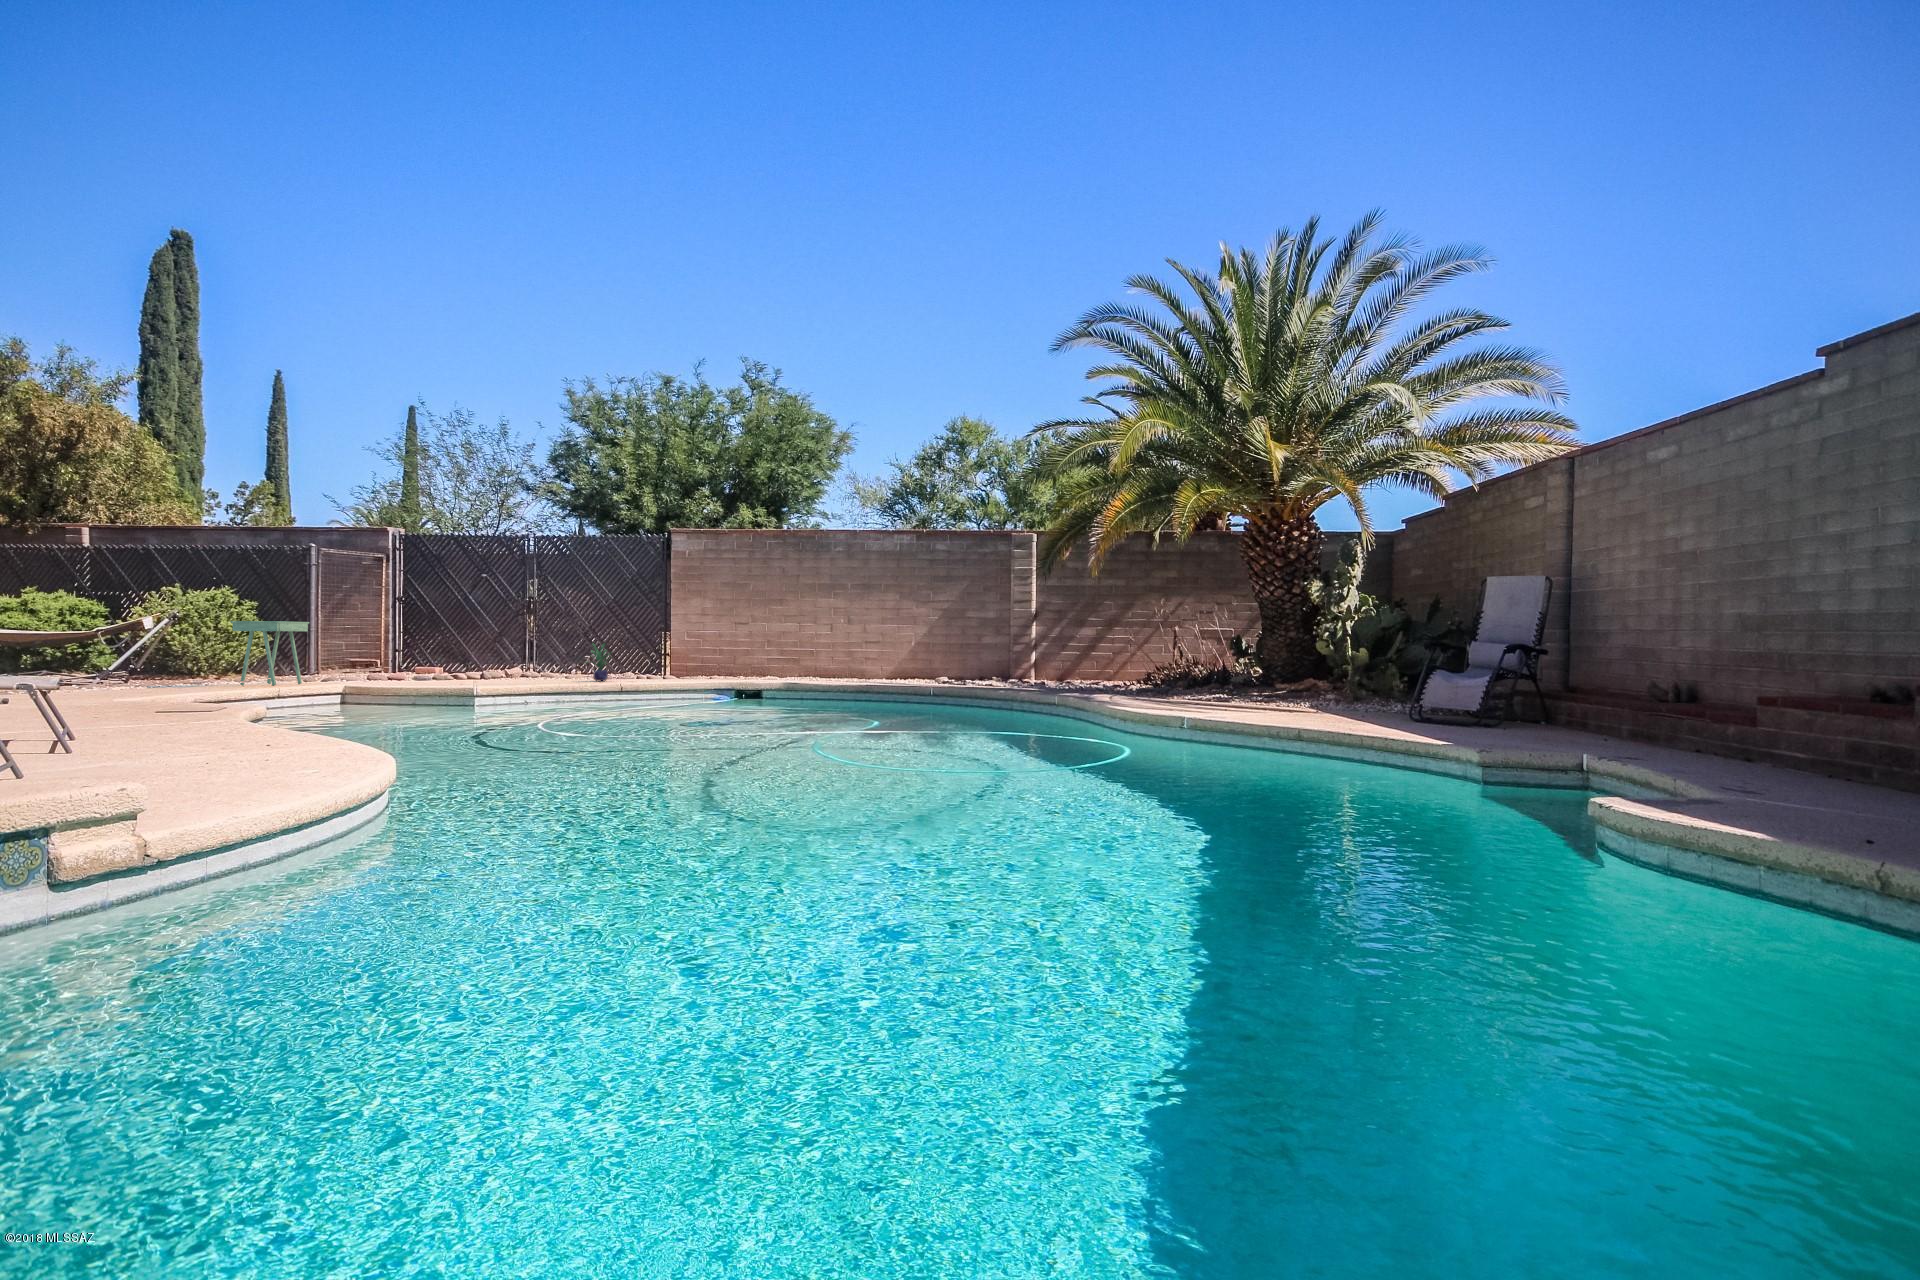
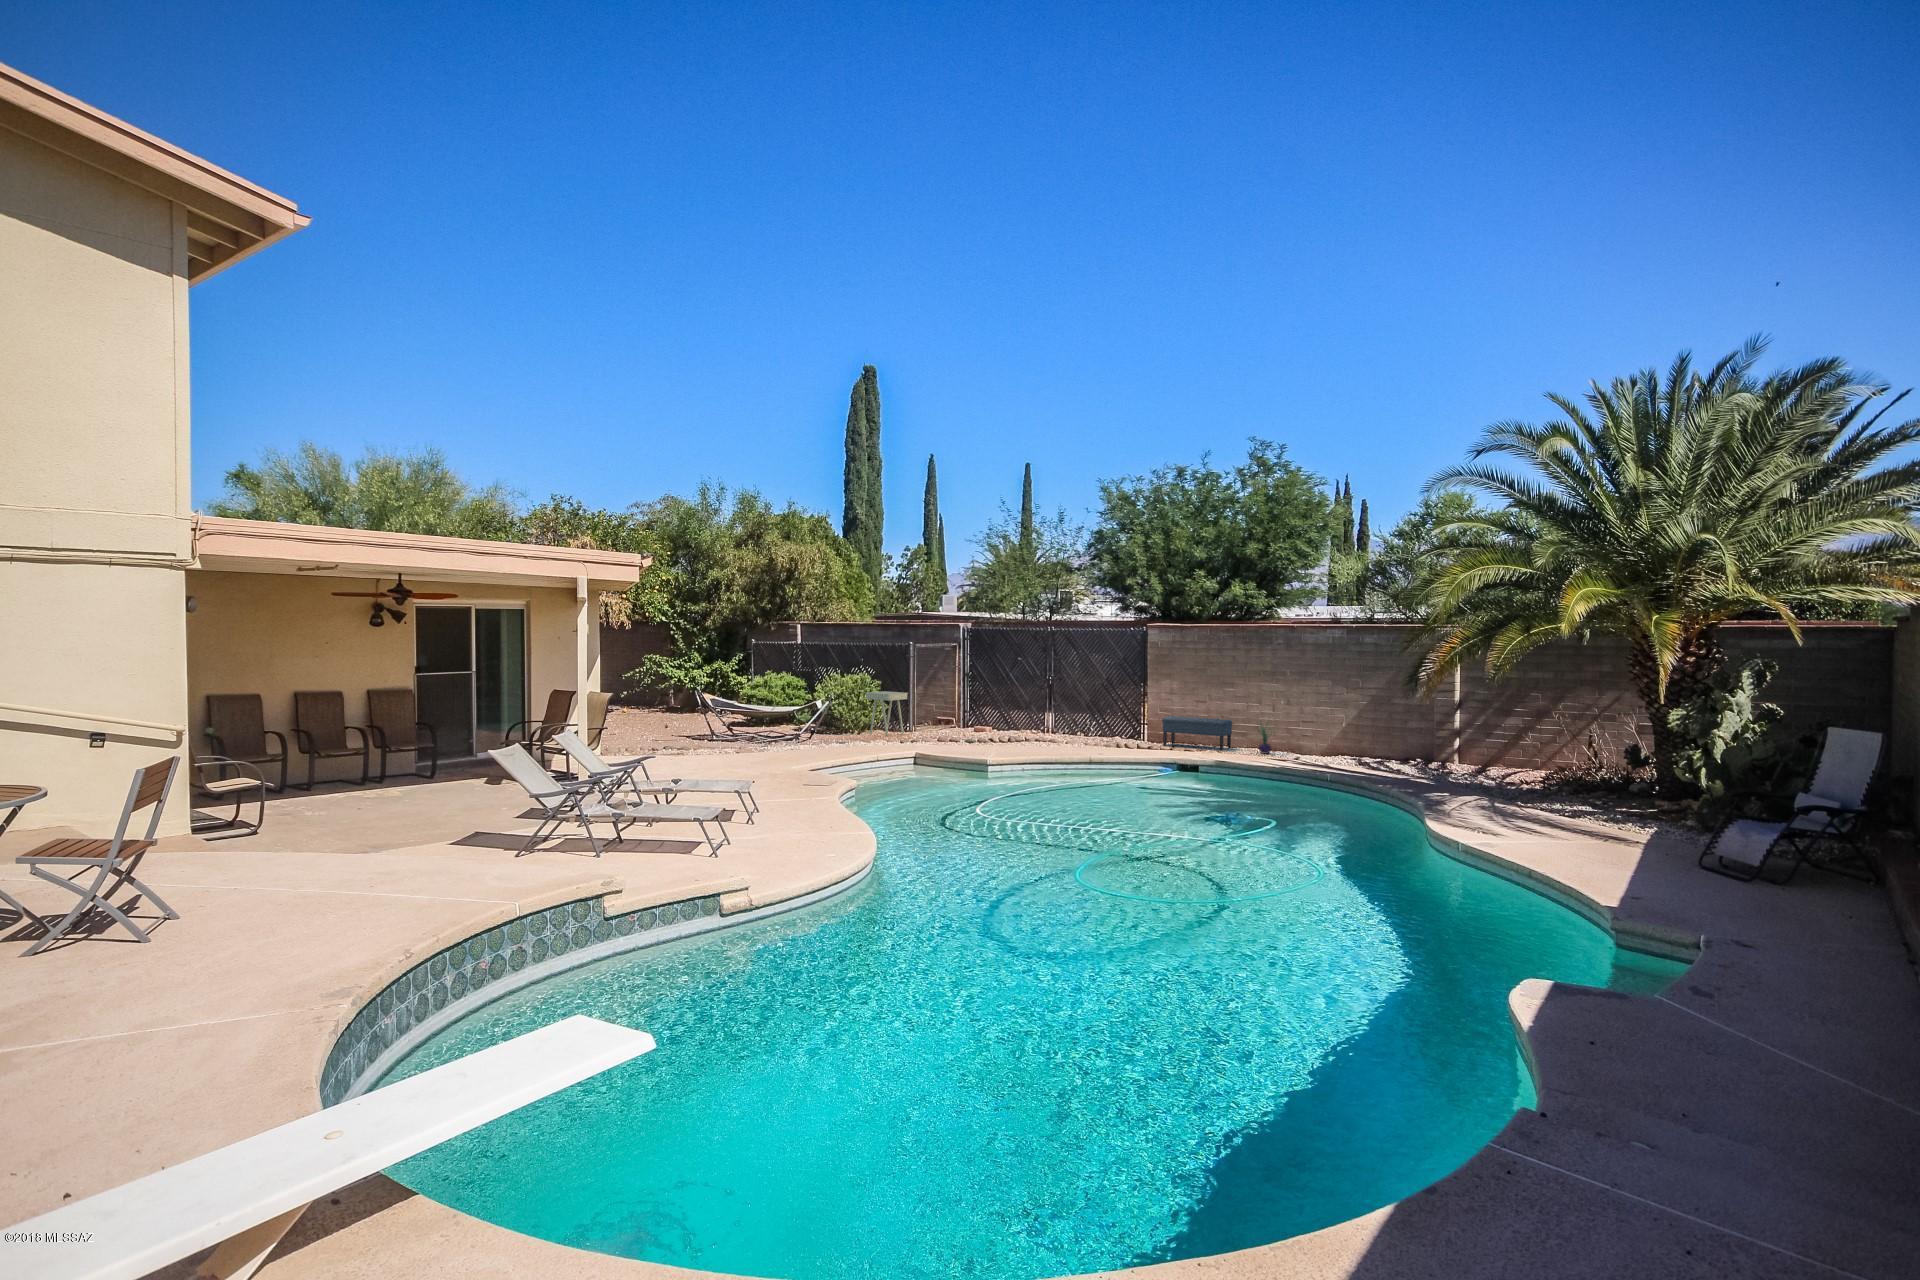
decorative plant: present [593,644,608,681] -> present [1259,724,1271,754]
bench: none [697,645,783,682] -> present [1162,716,1232,750]

